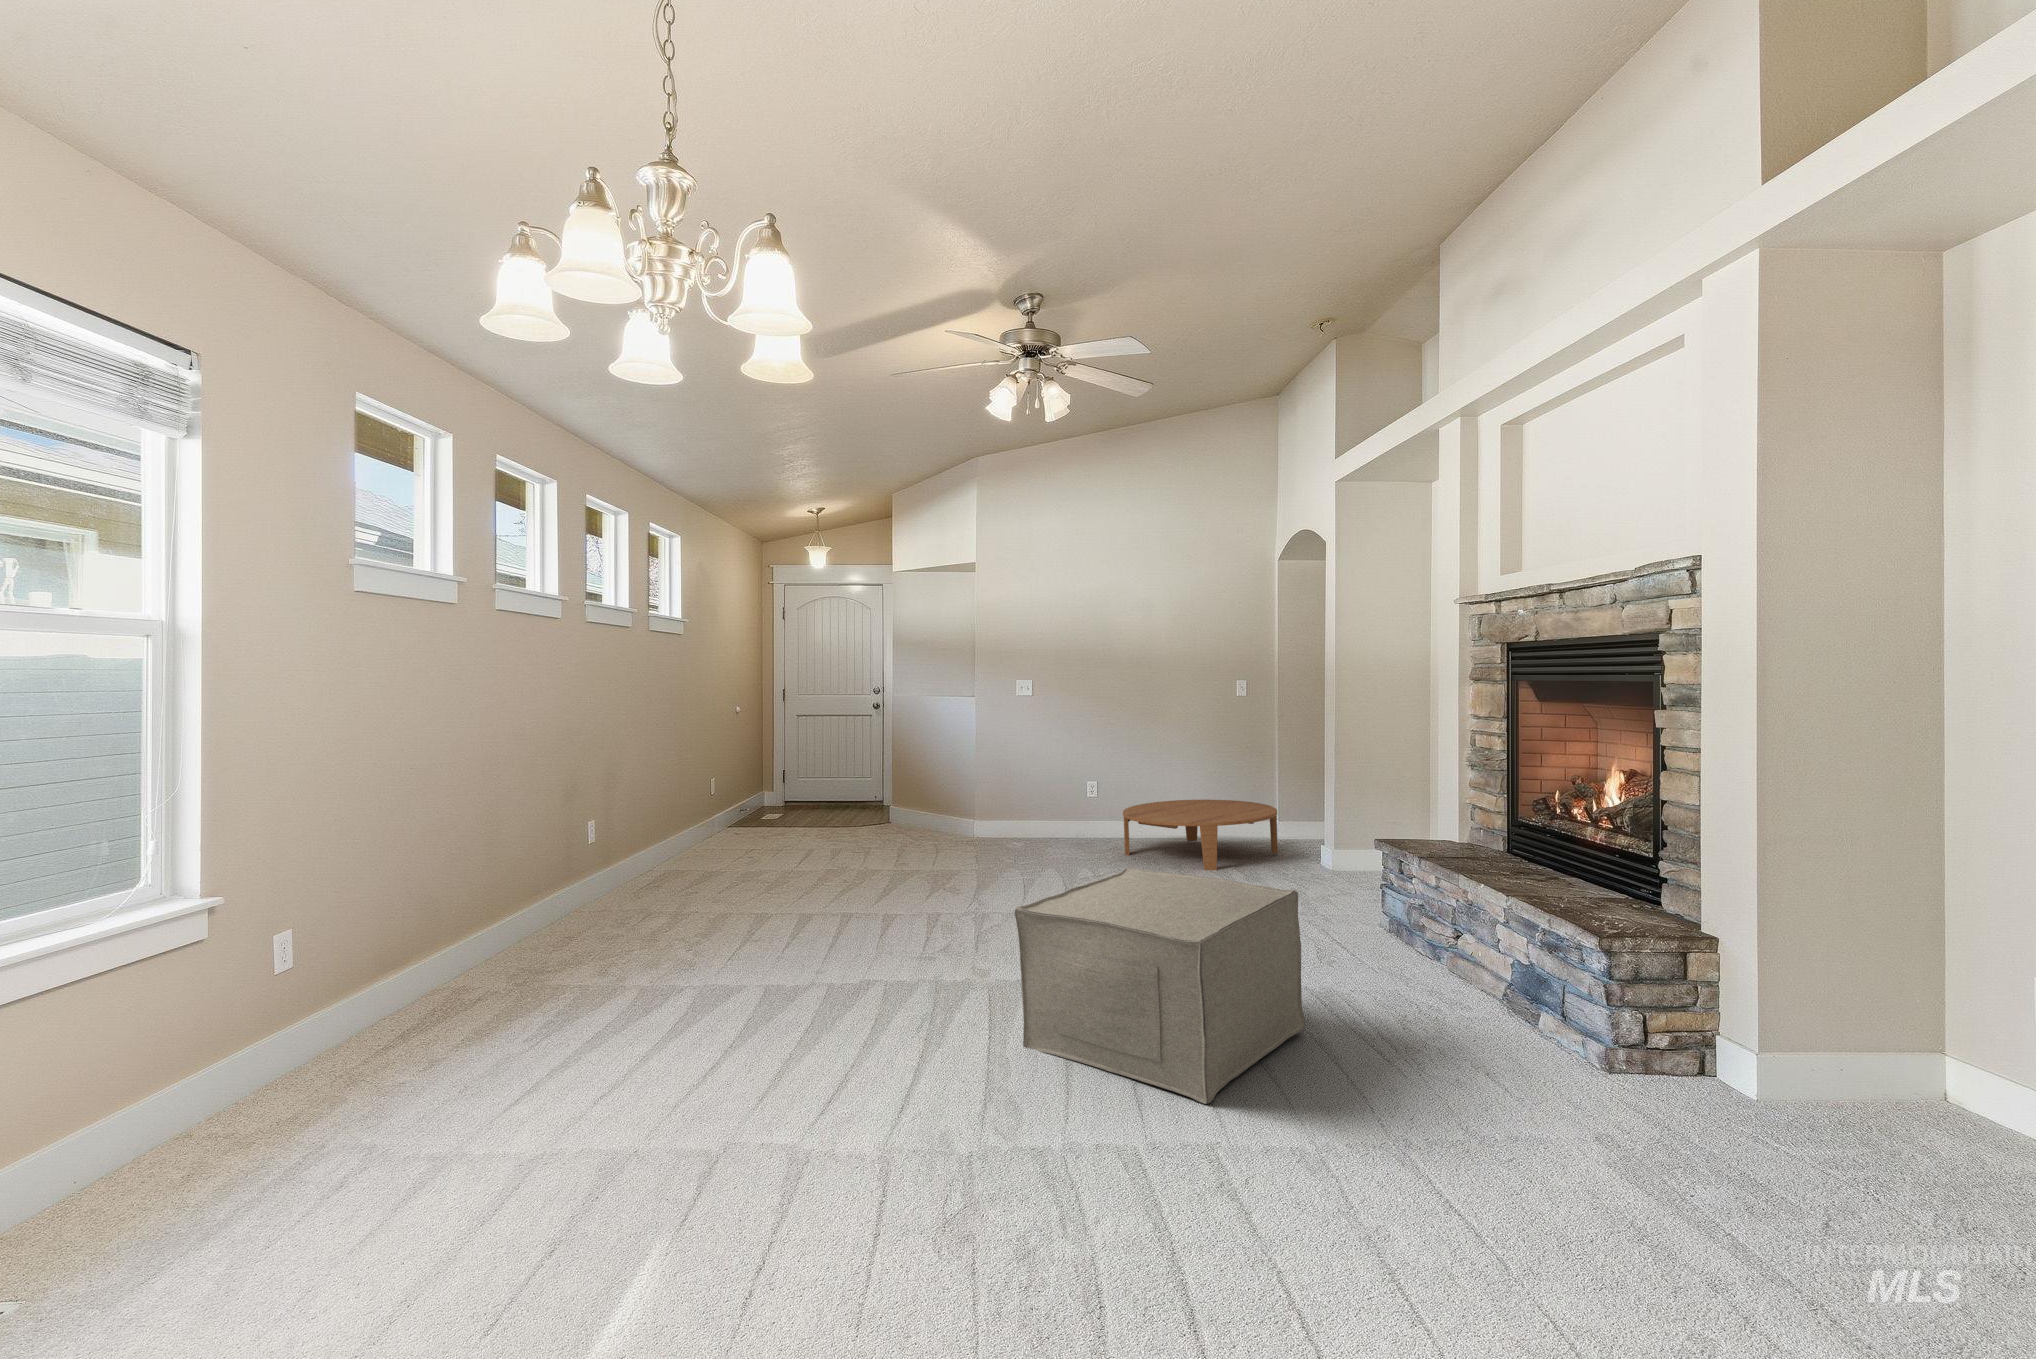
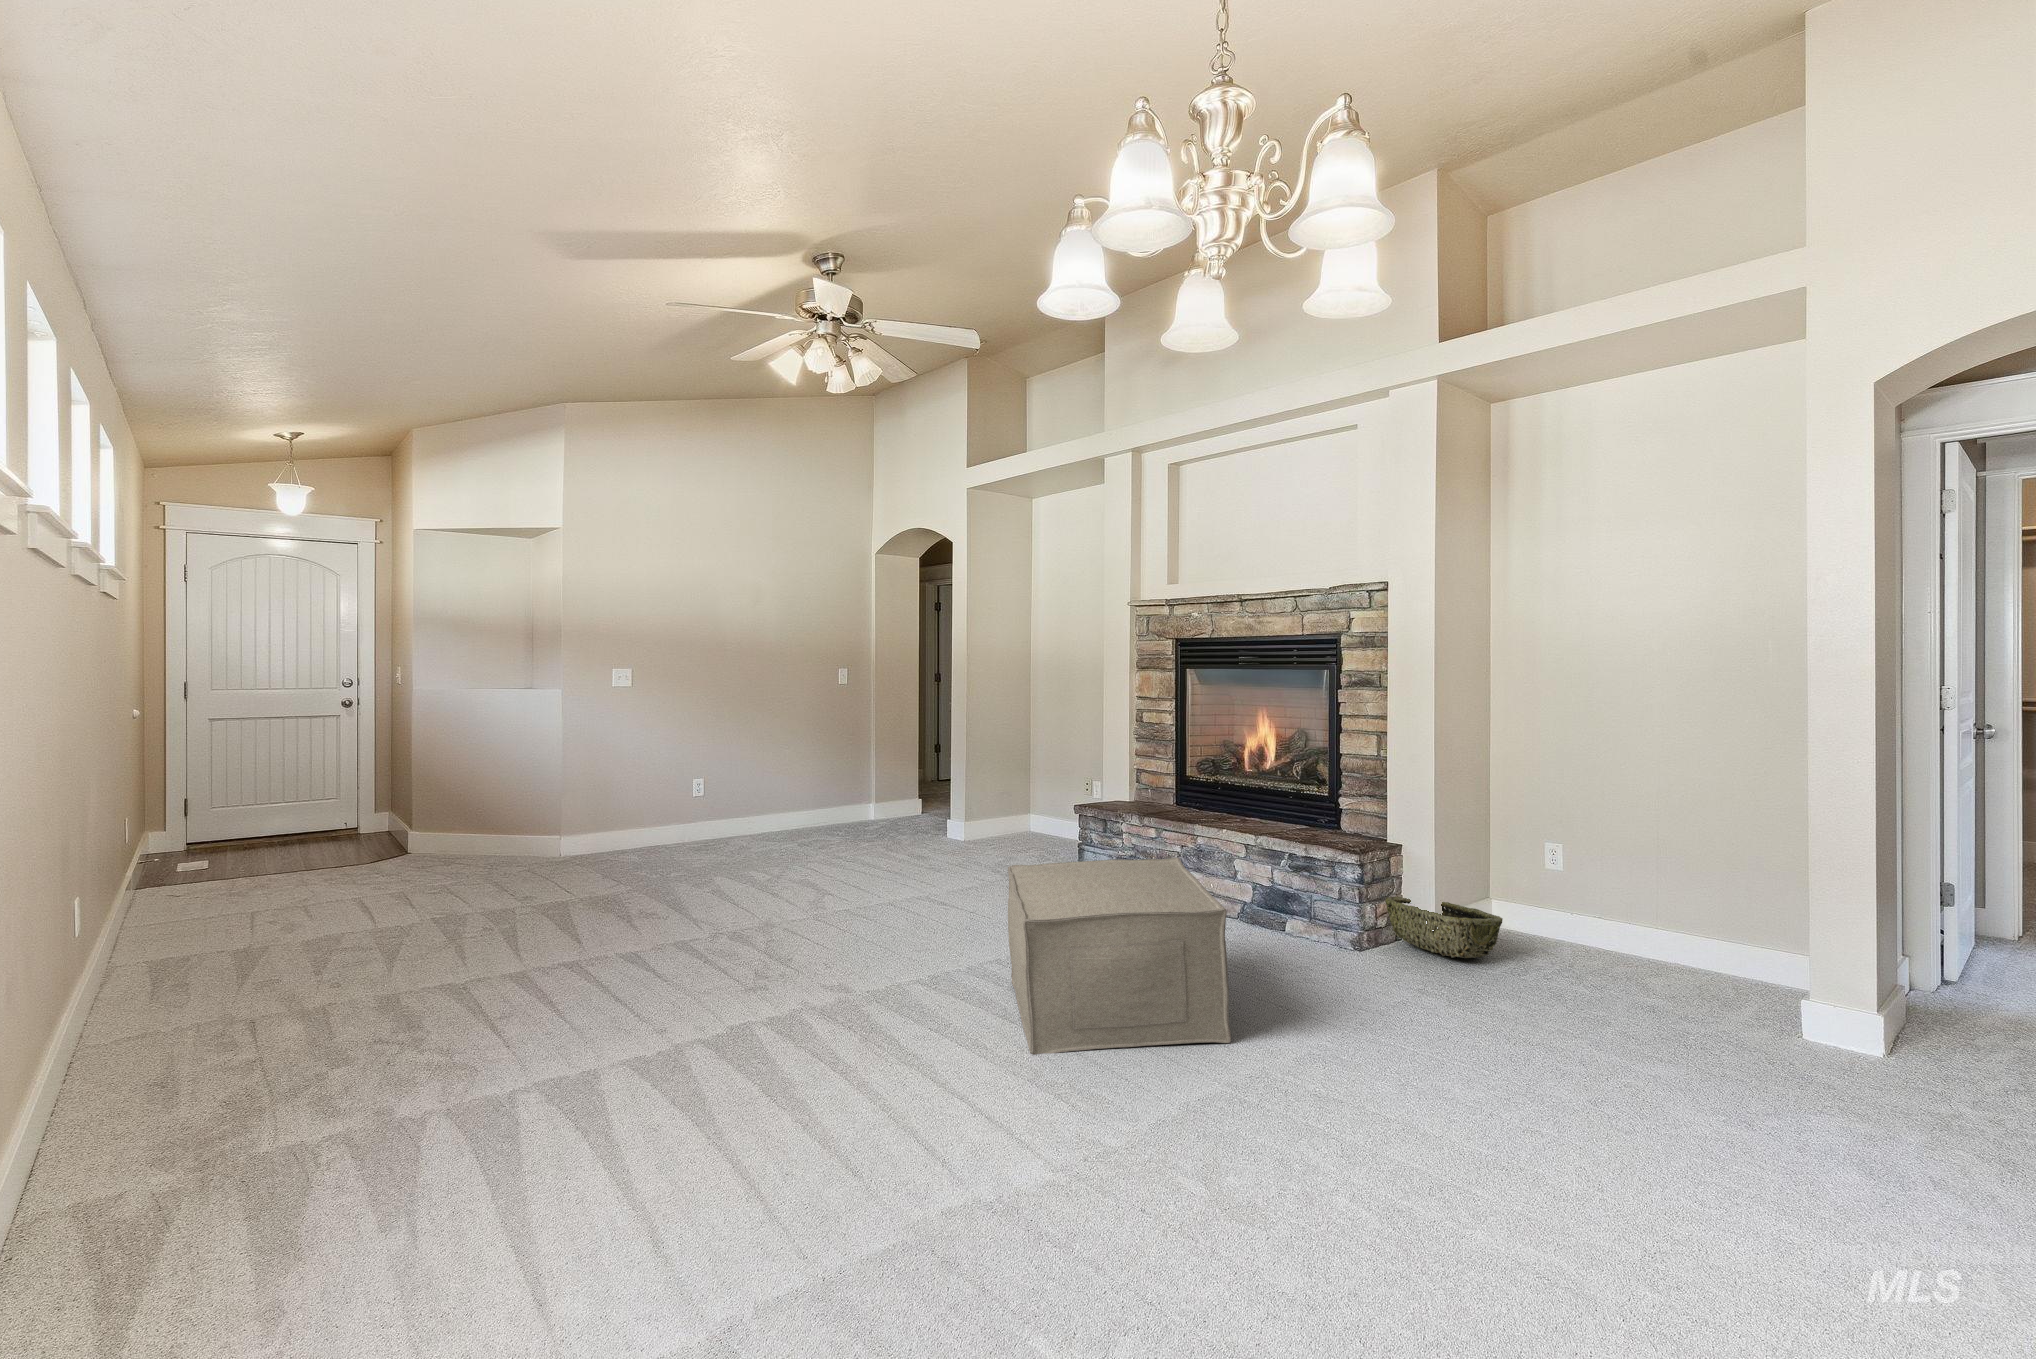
coffee table: present [1123,800,1278,870] -> none [725,791,888,868]
woven basket: none [1661,1016,1841,1149] -> present [1385,897,1503,958]

